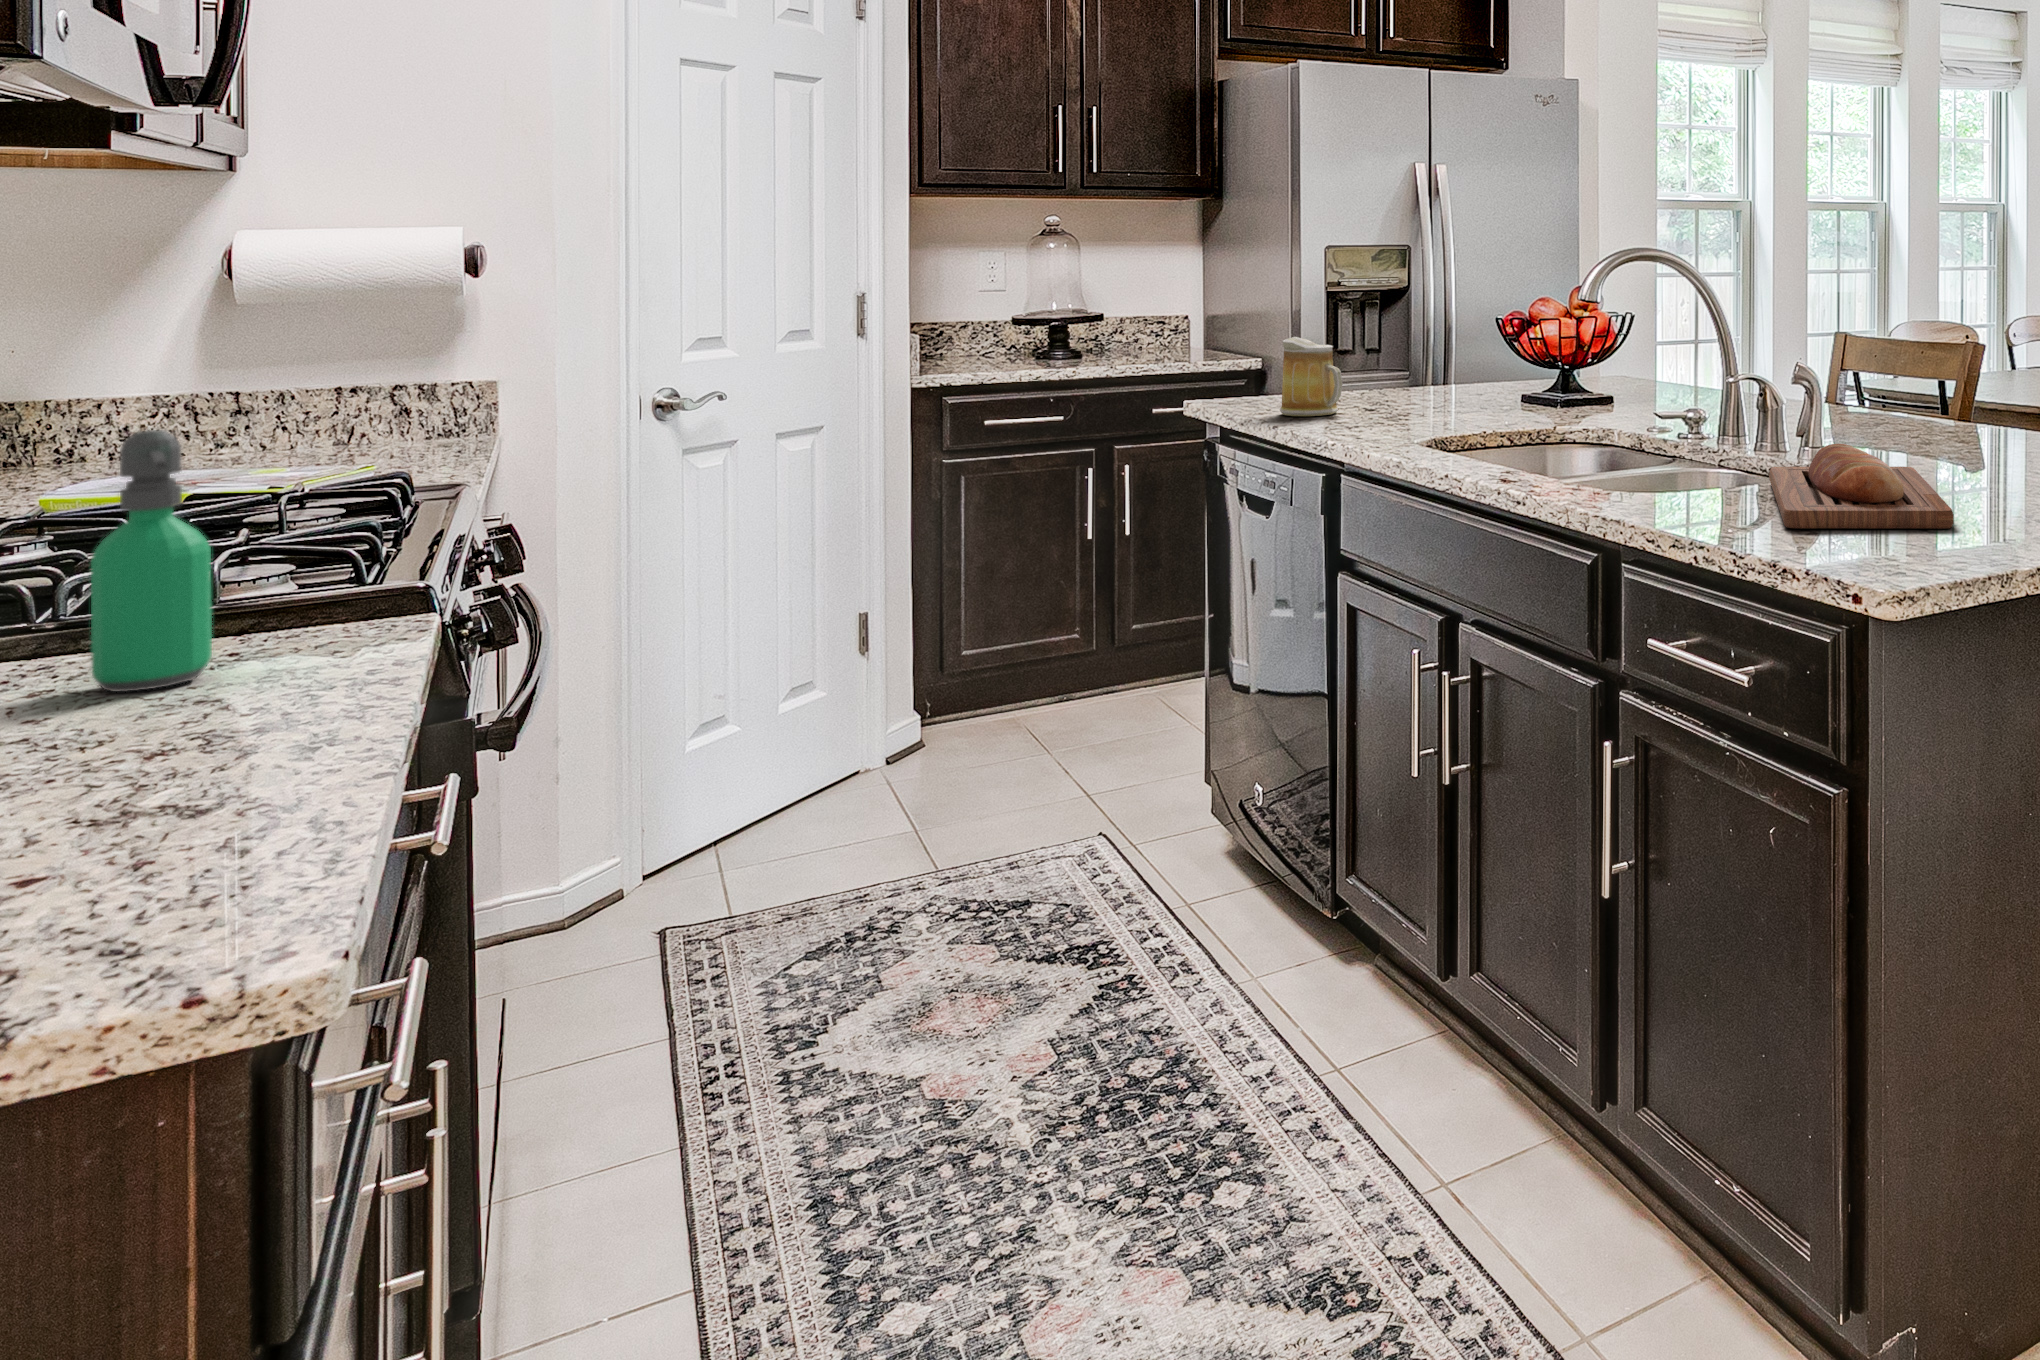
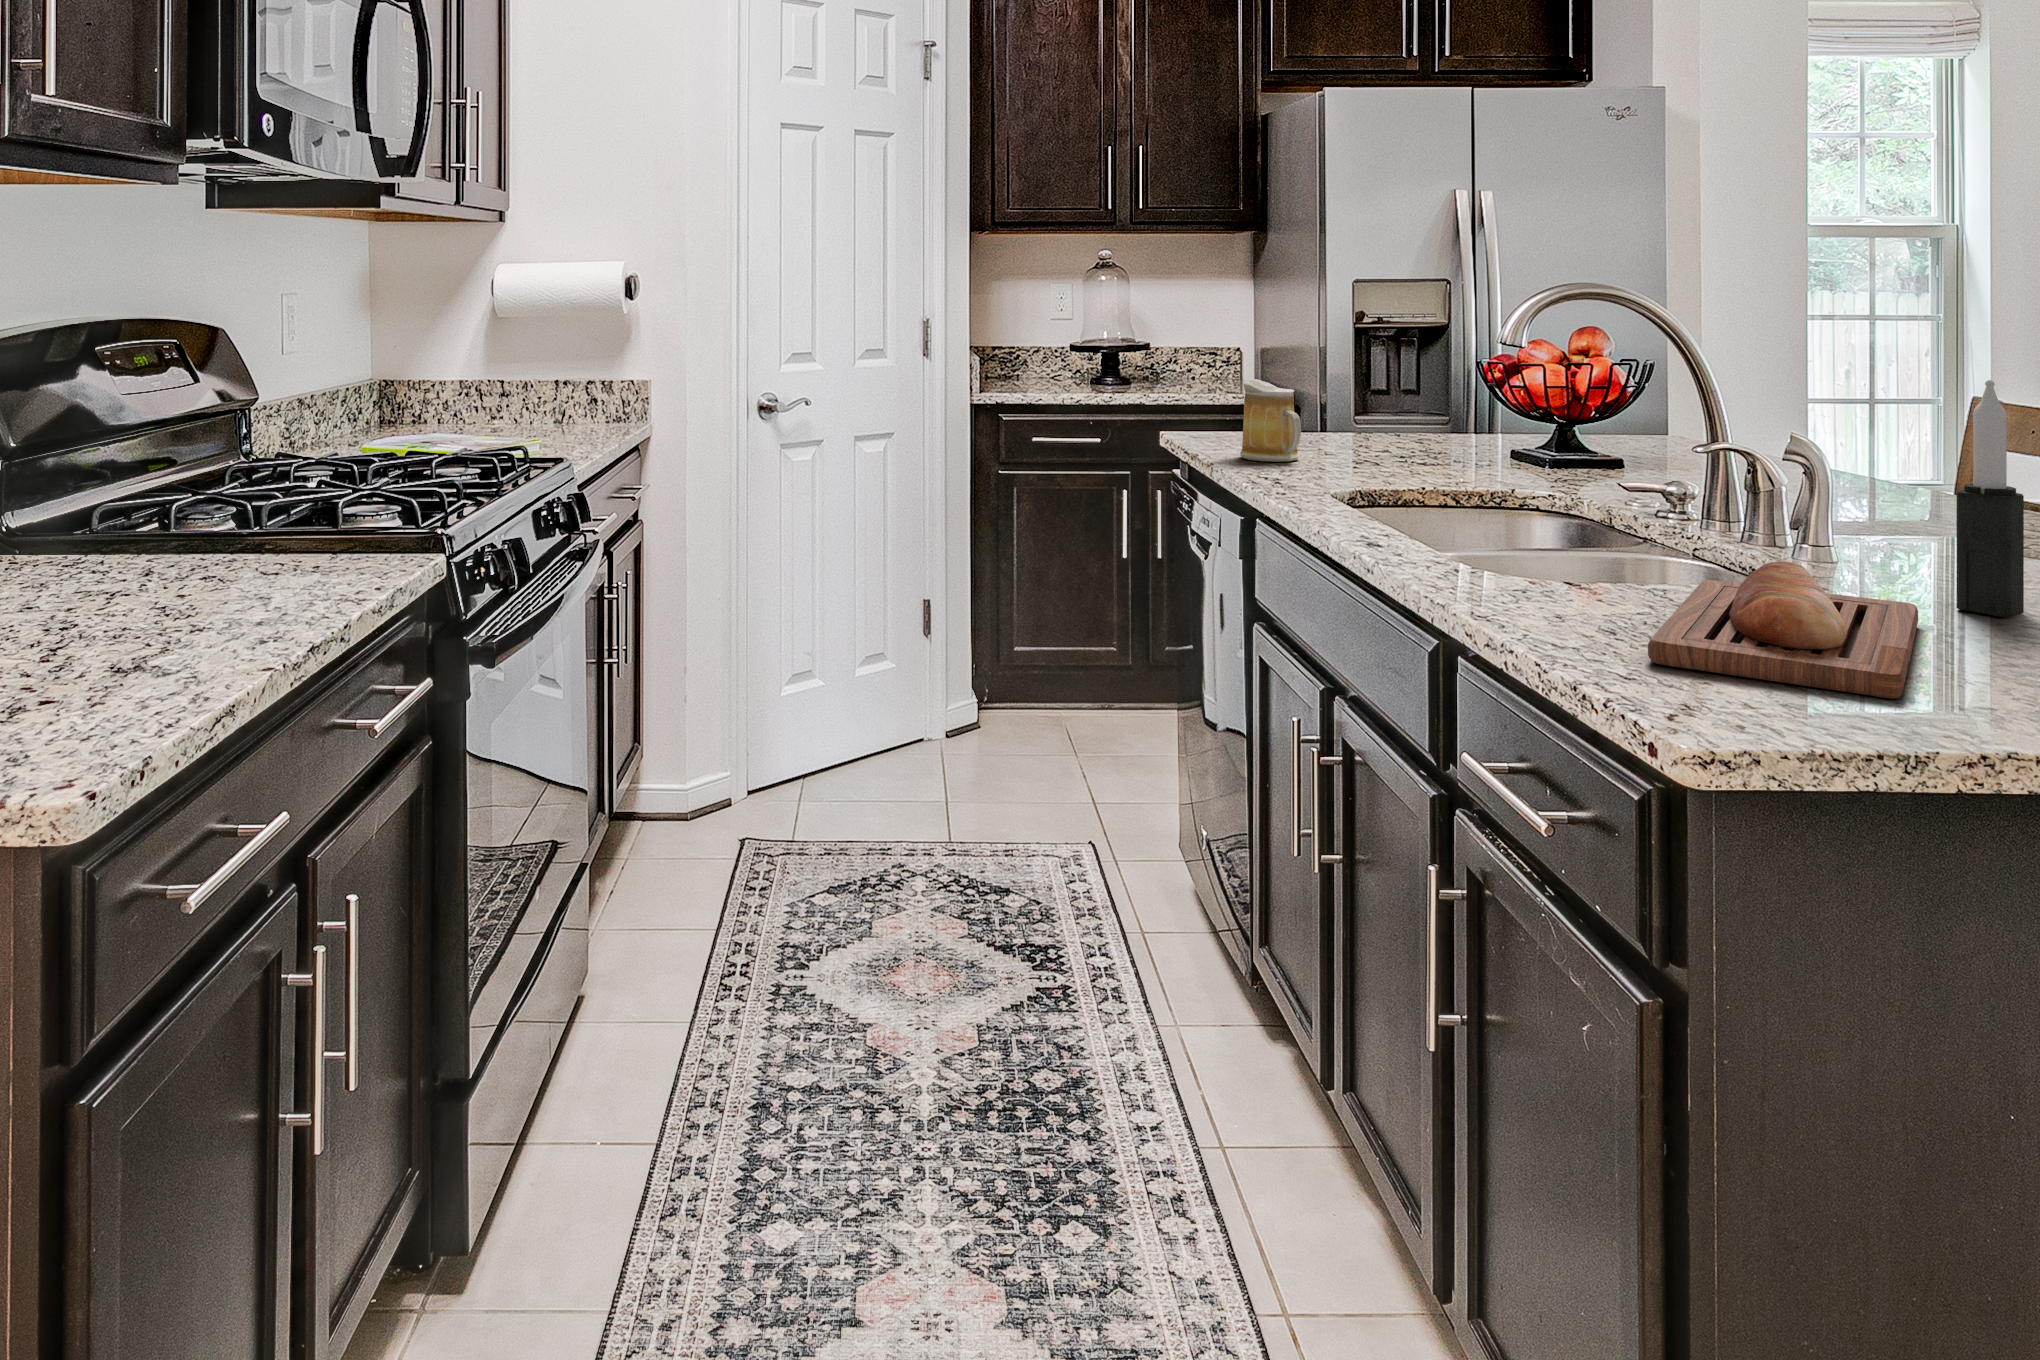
candle: none [1923,298,1962,471] -> present [1956,380,2024,617]
soap dispenser: present [91,430,212,692] -> none [250,413,315,595]

